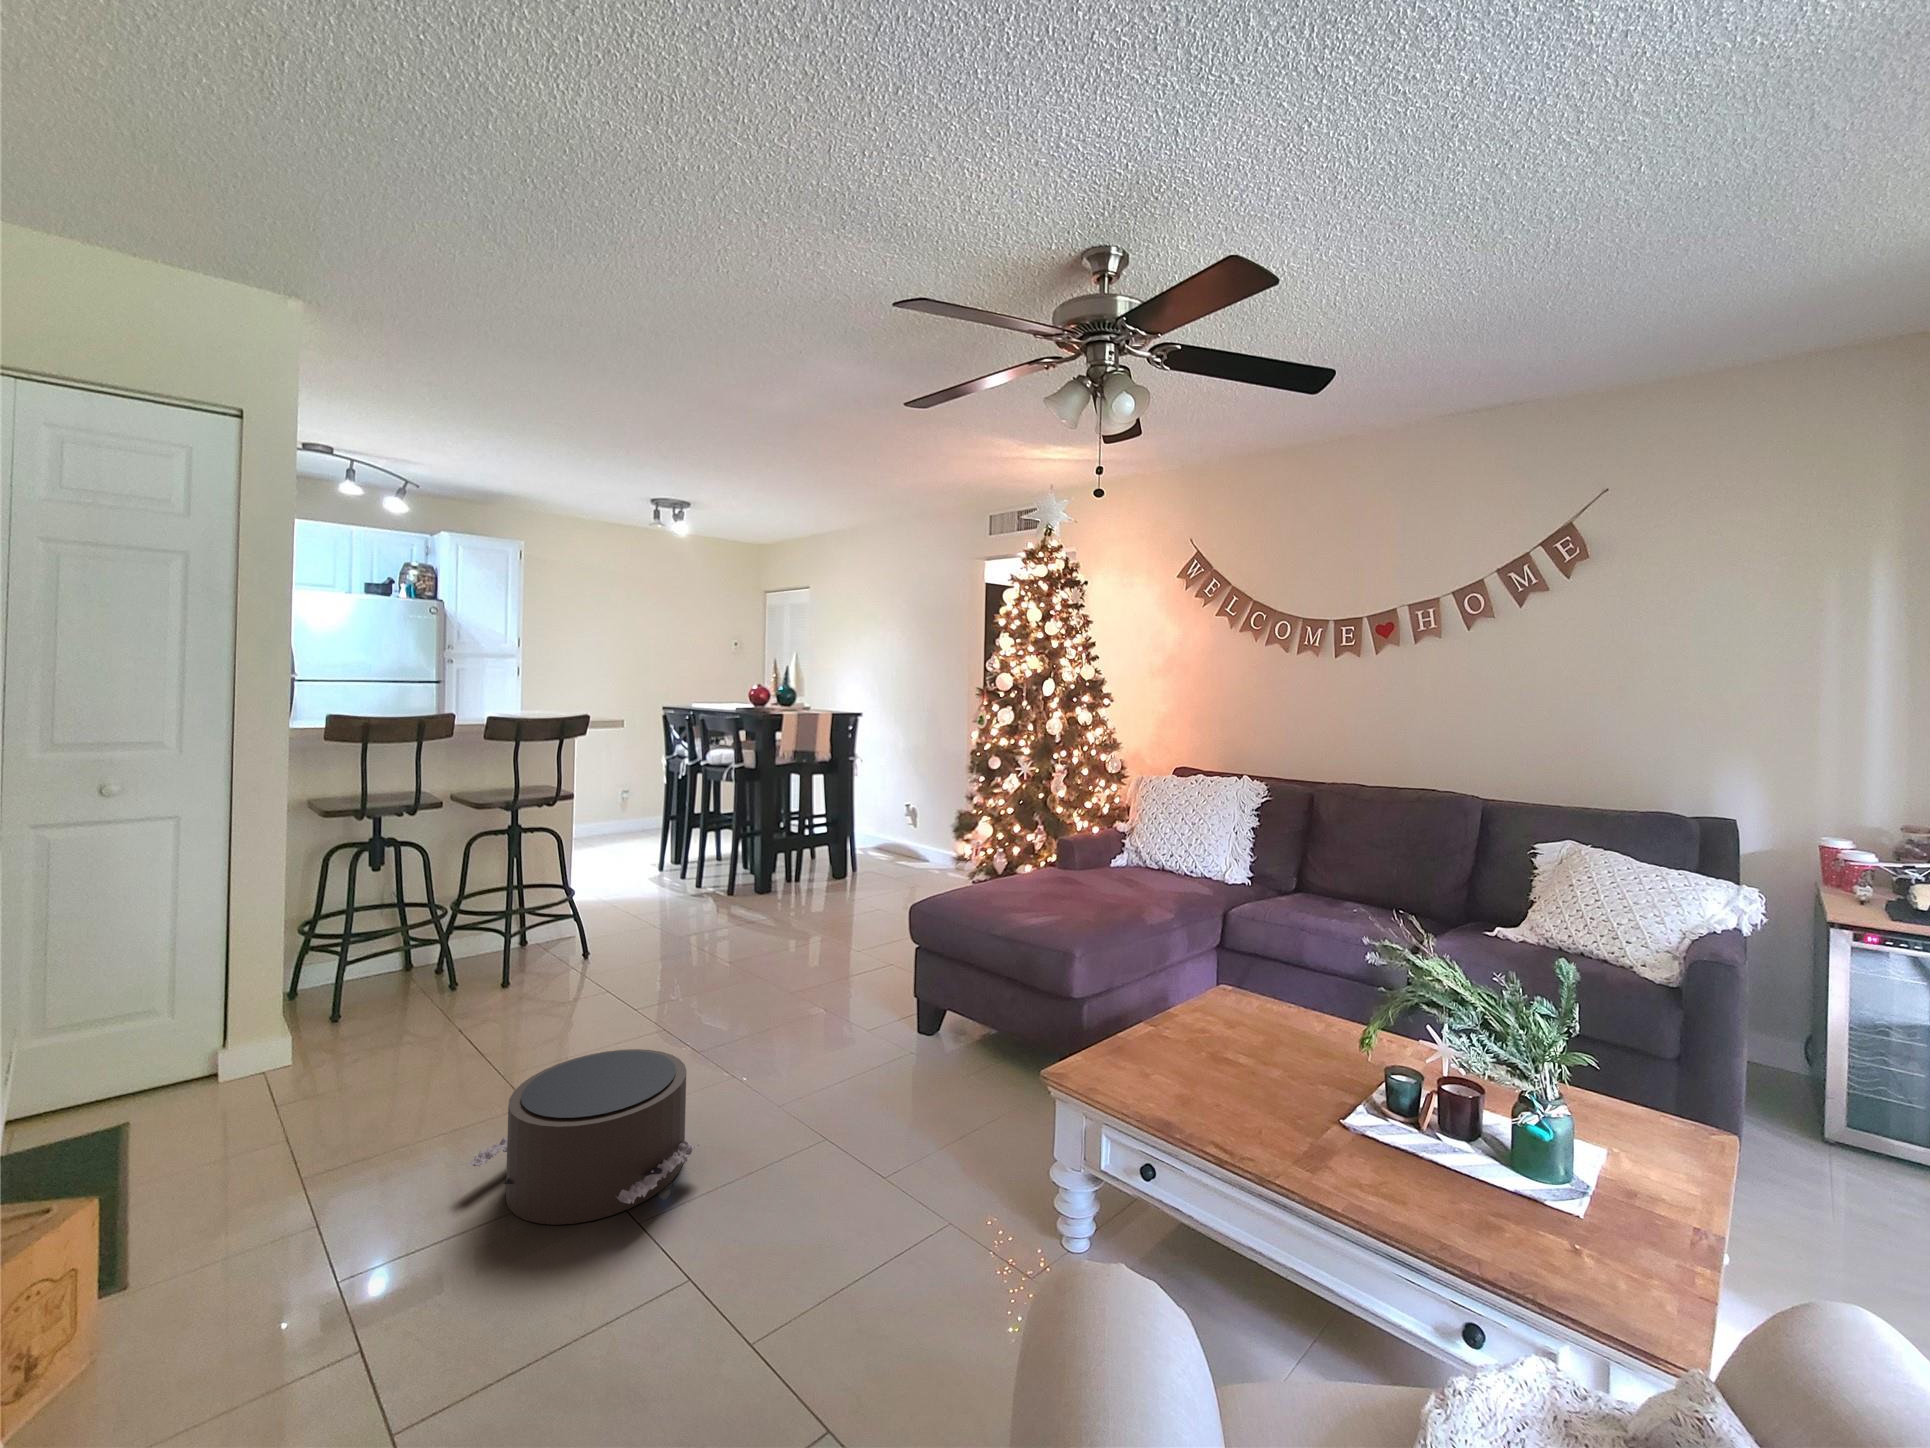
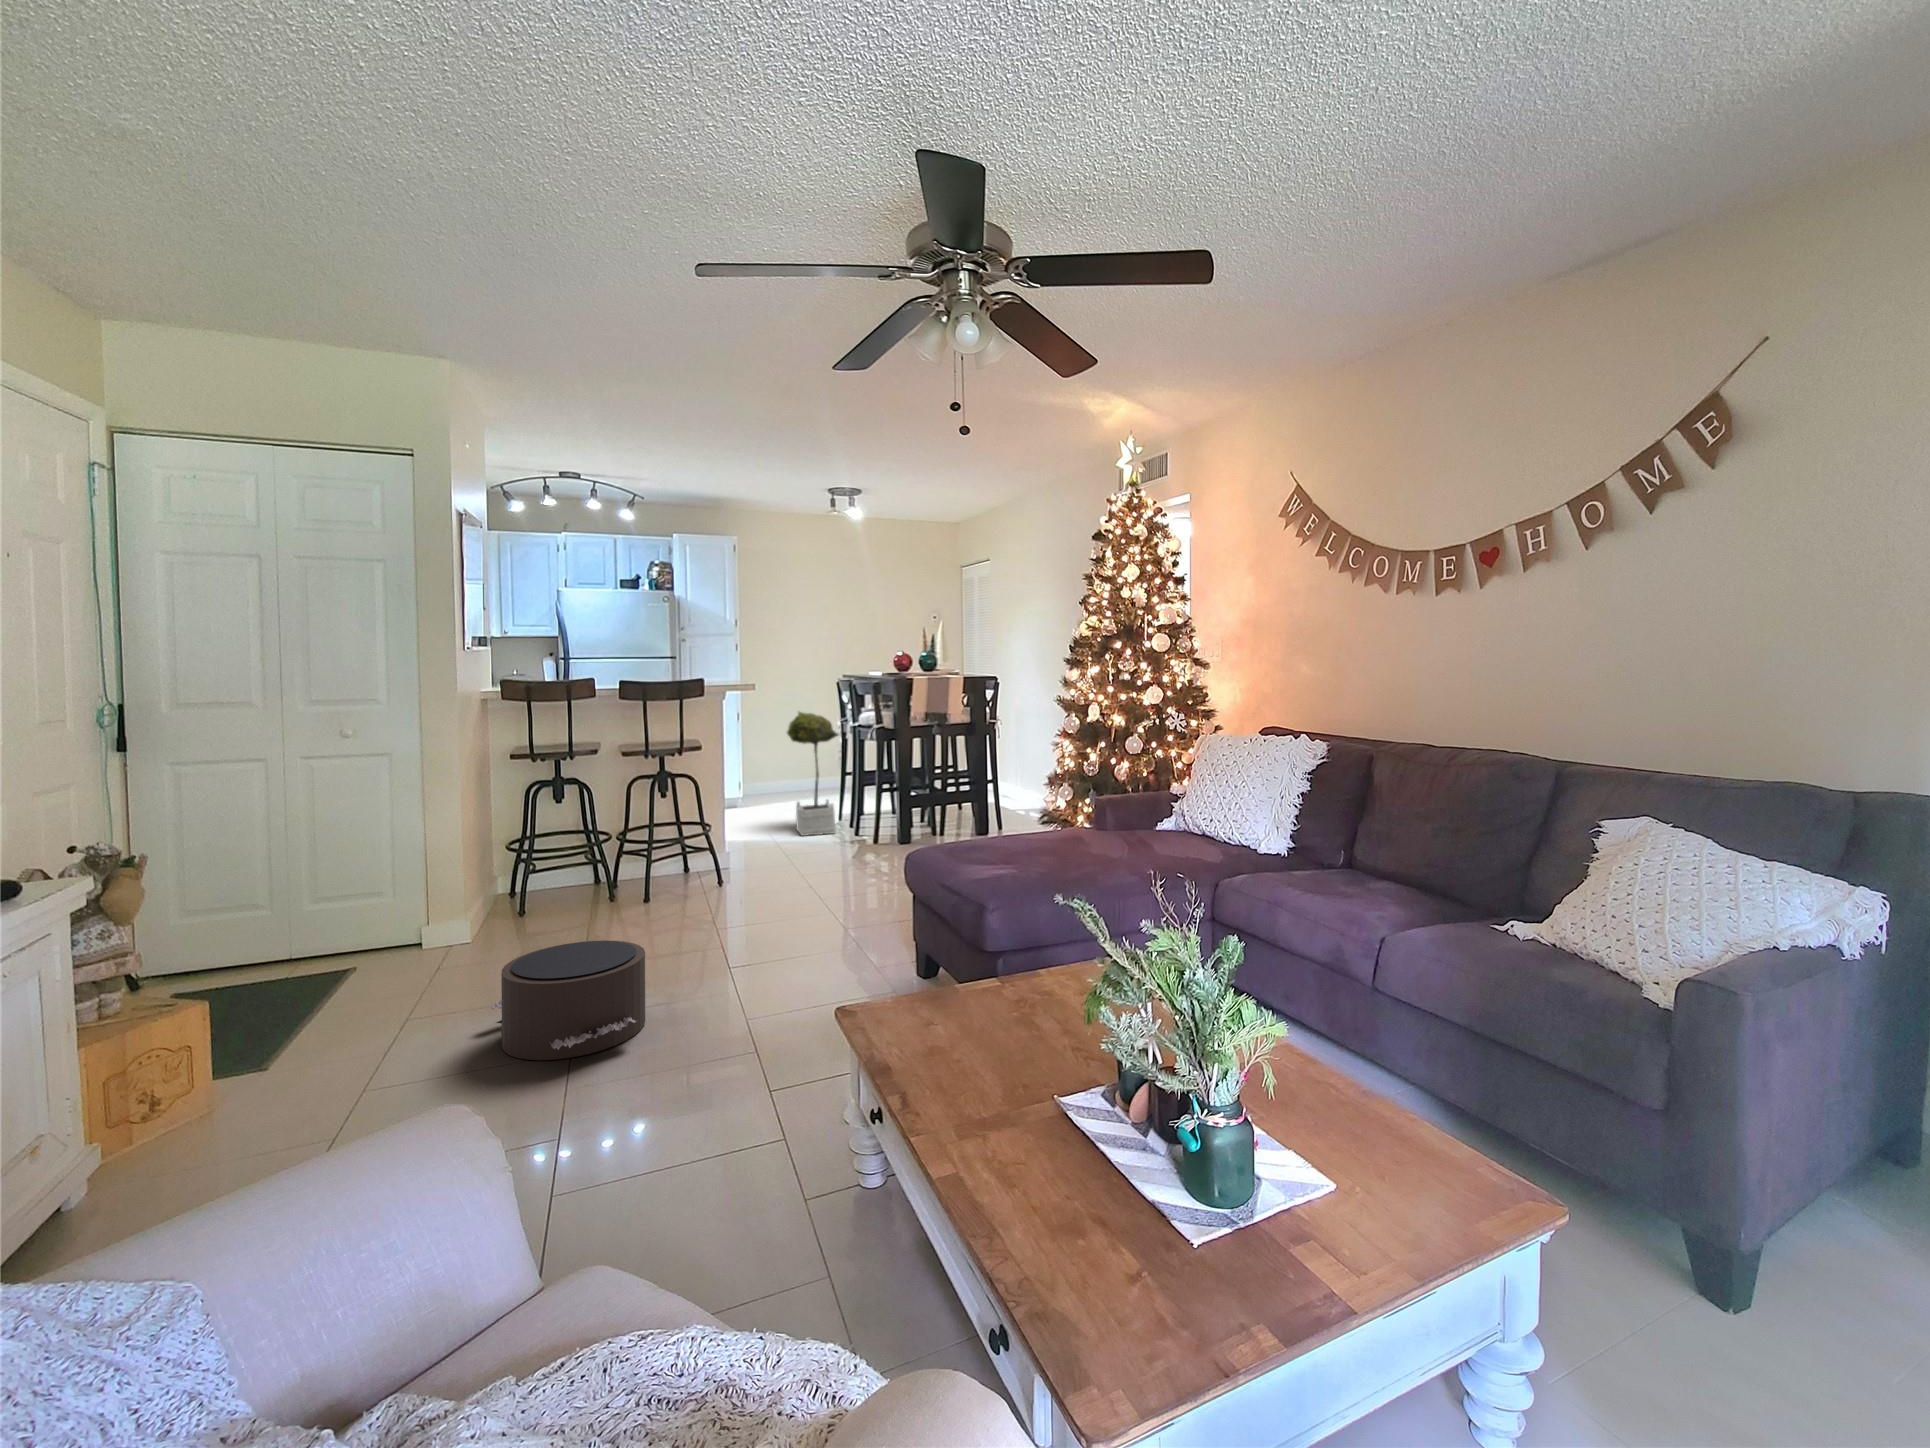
potted tree: none [620,746,682,887] -> present [787,711,838,836]

